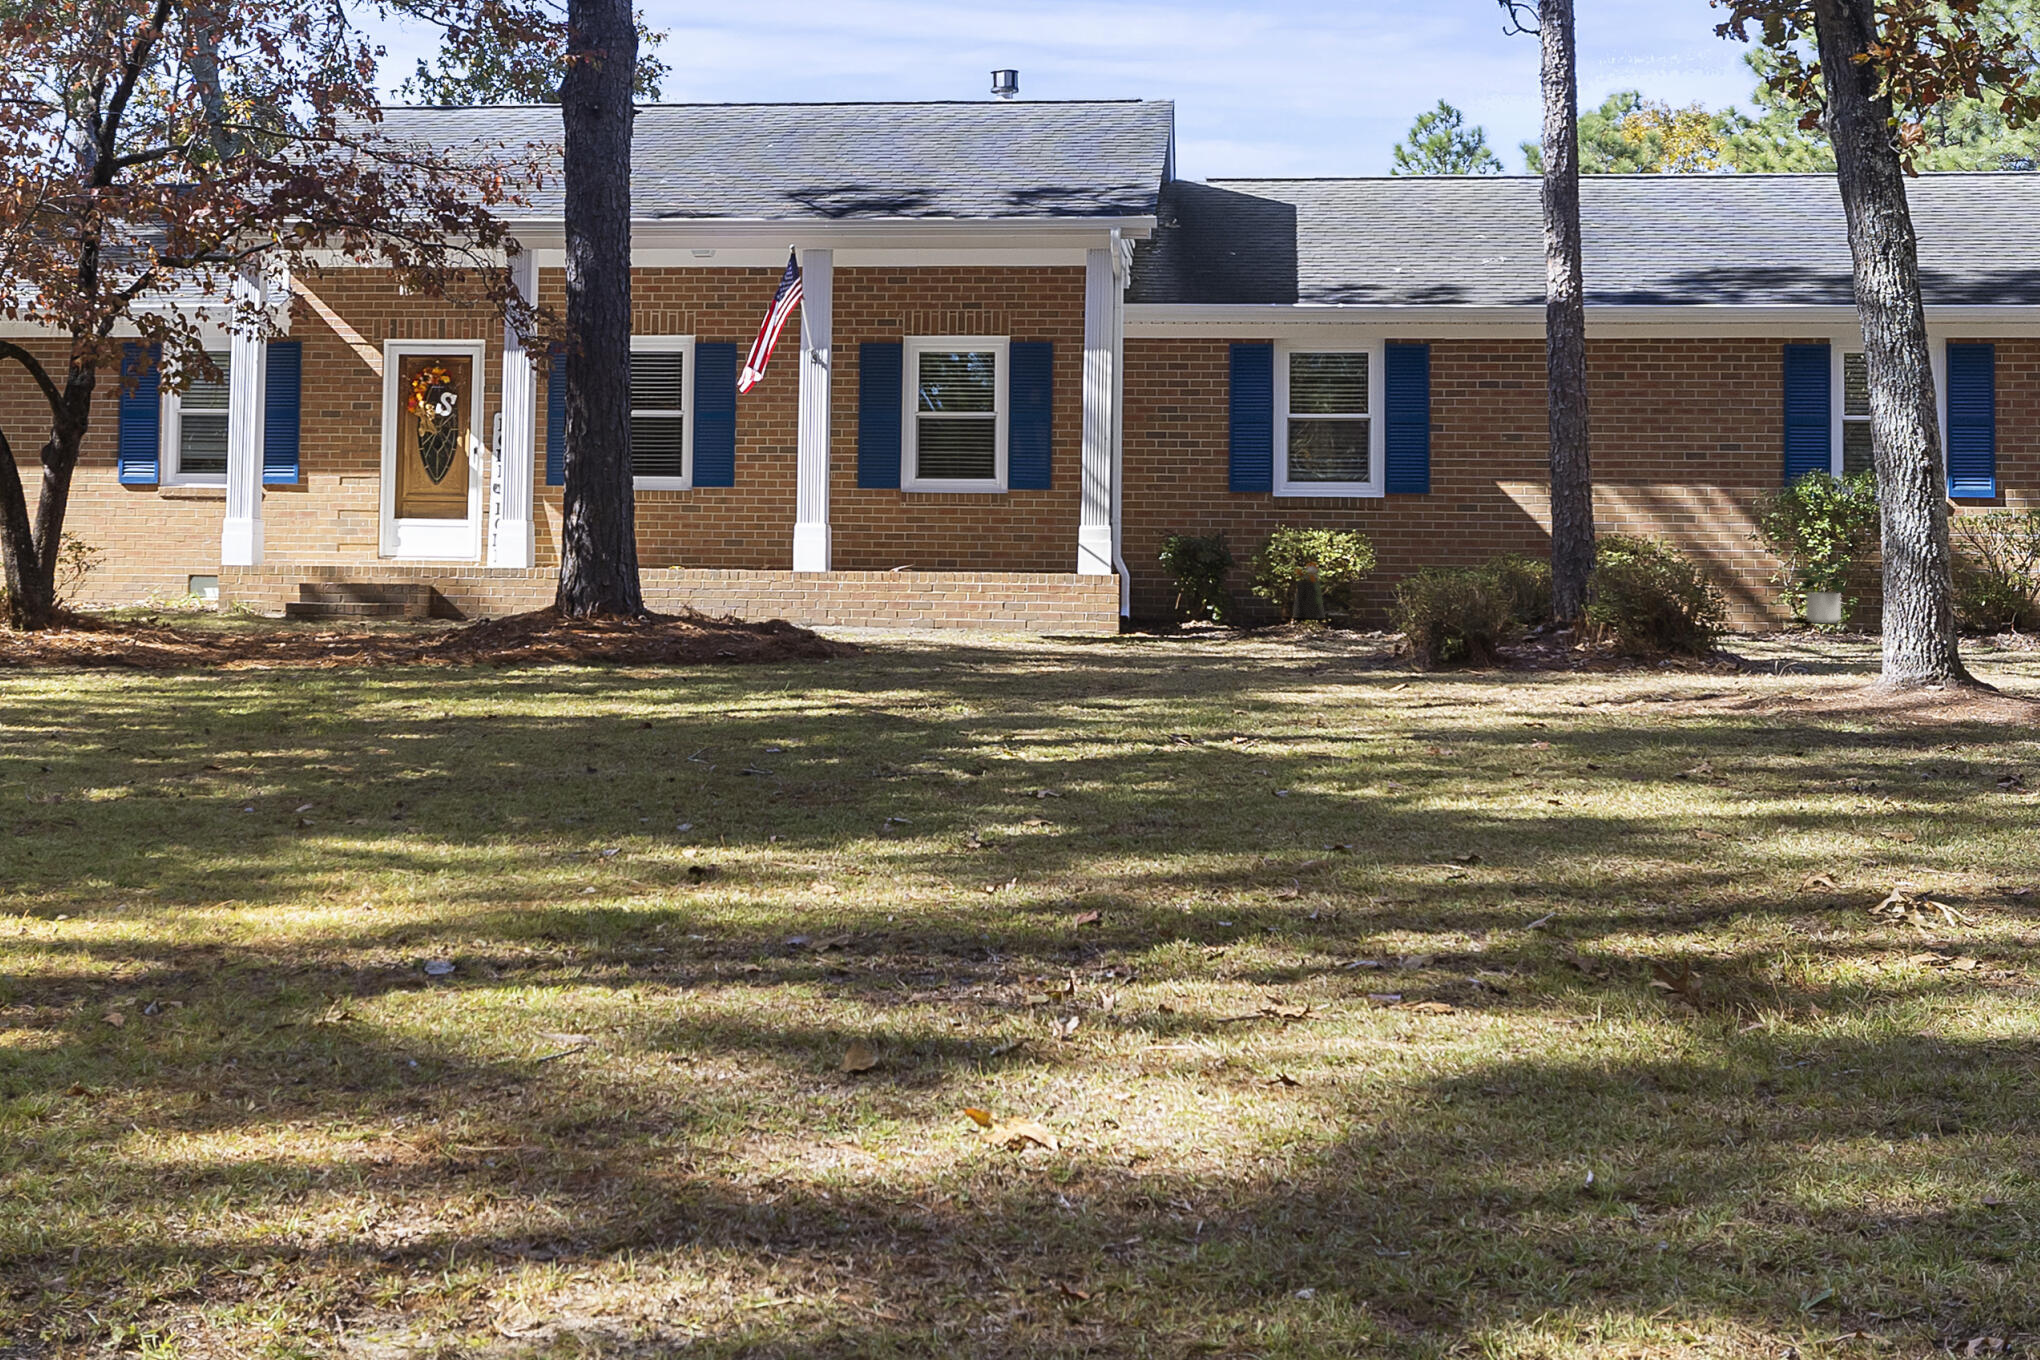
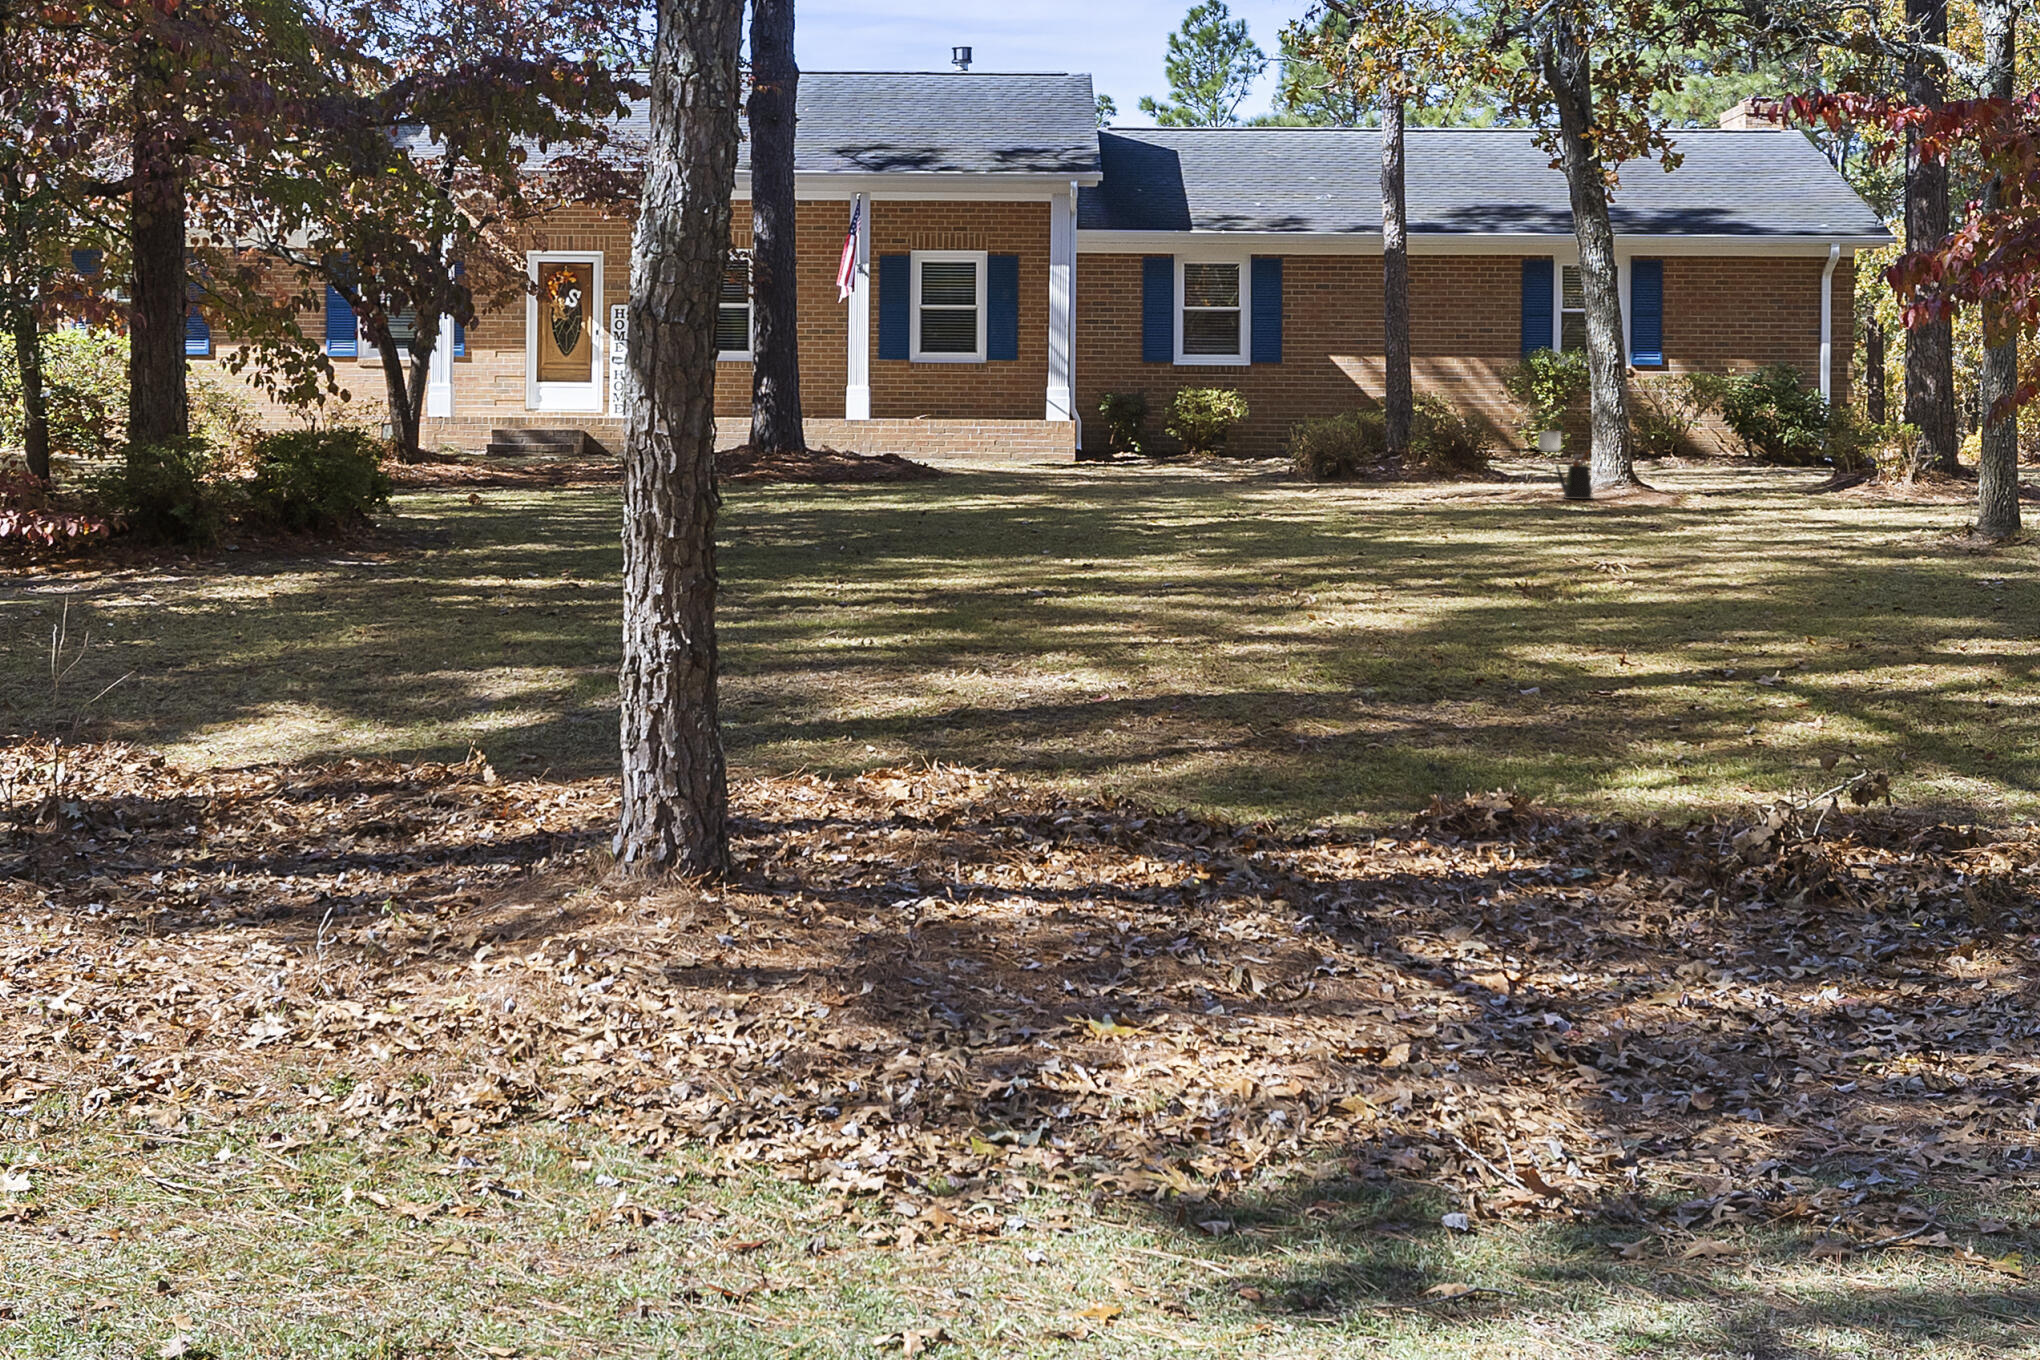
watering can: present [1293,563,1325,619] -> present [1556,452,1599,499]

